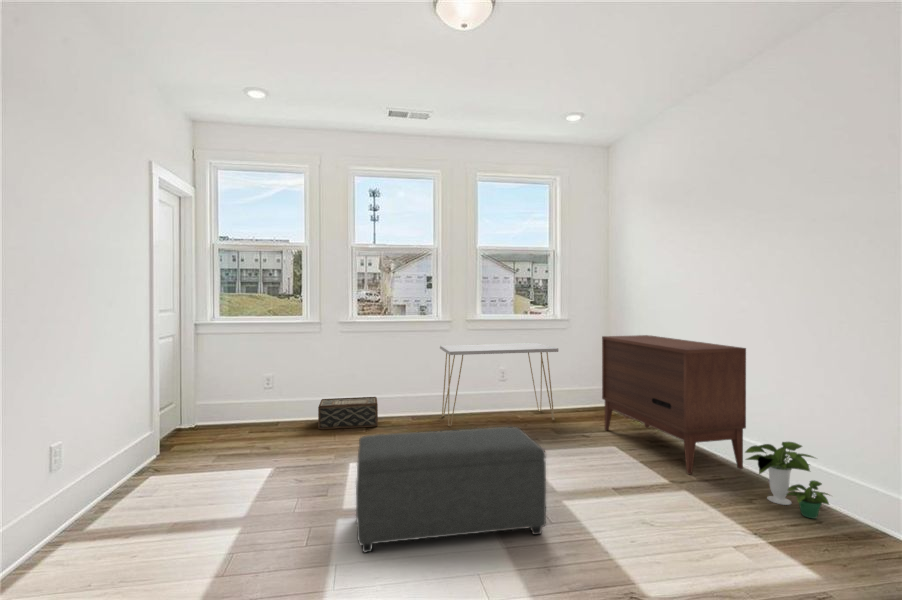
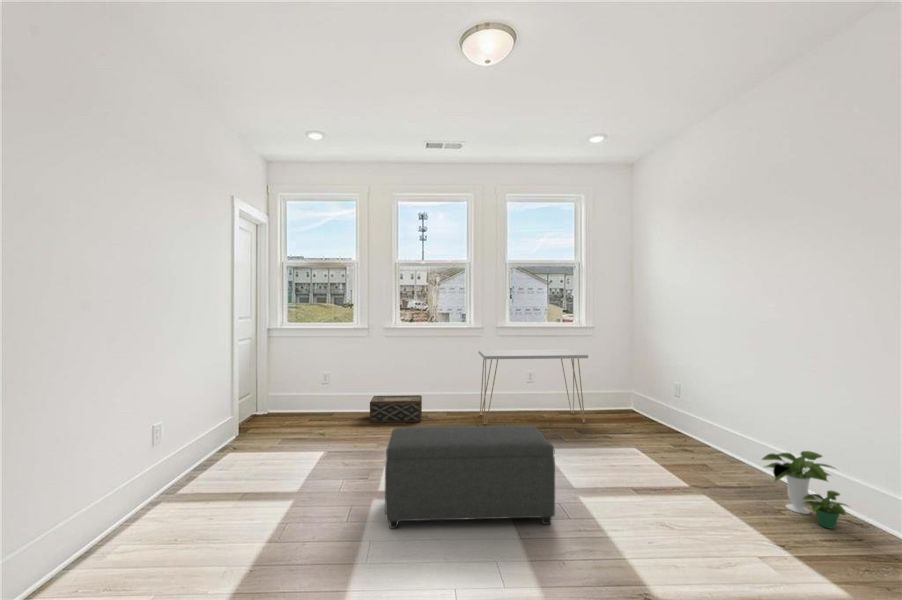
dresser: present [602,335,746,474] -> none [629,344,769,479]

